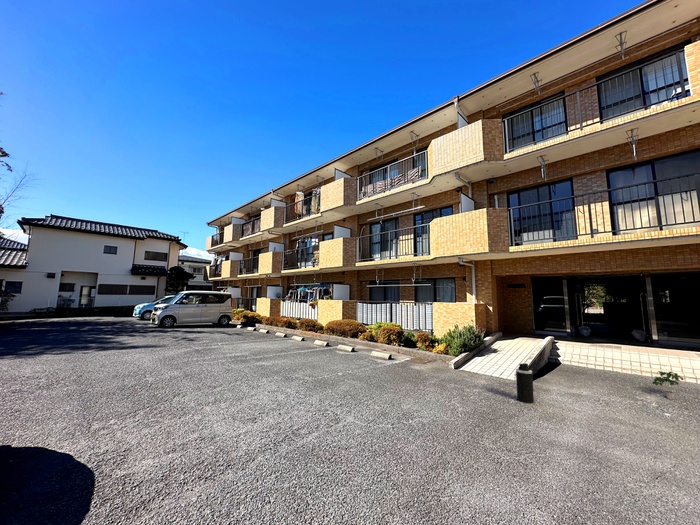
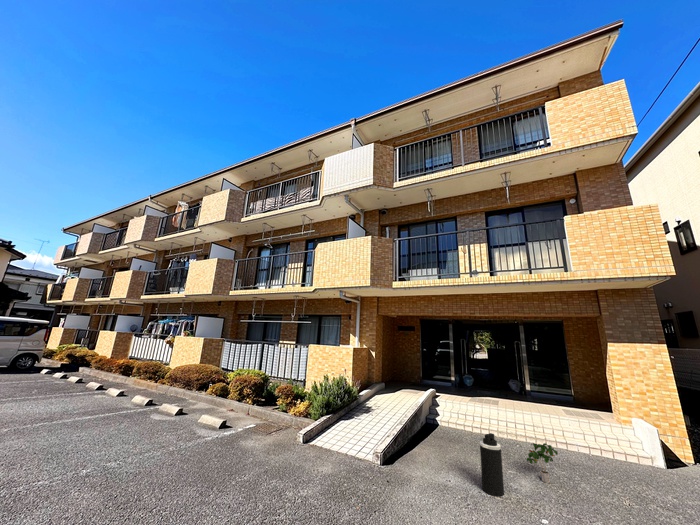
trash can: present [516,363,534,404] -> present [480,433,504,496]

